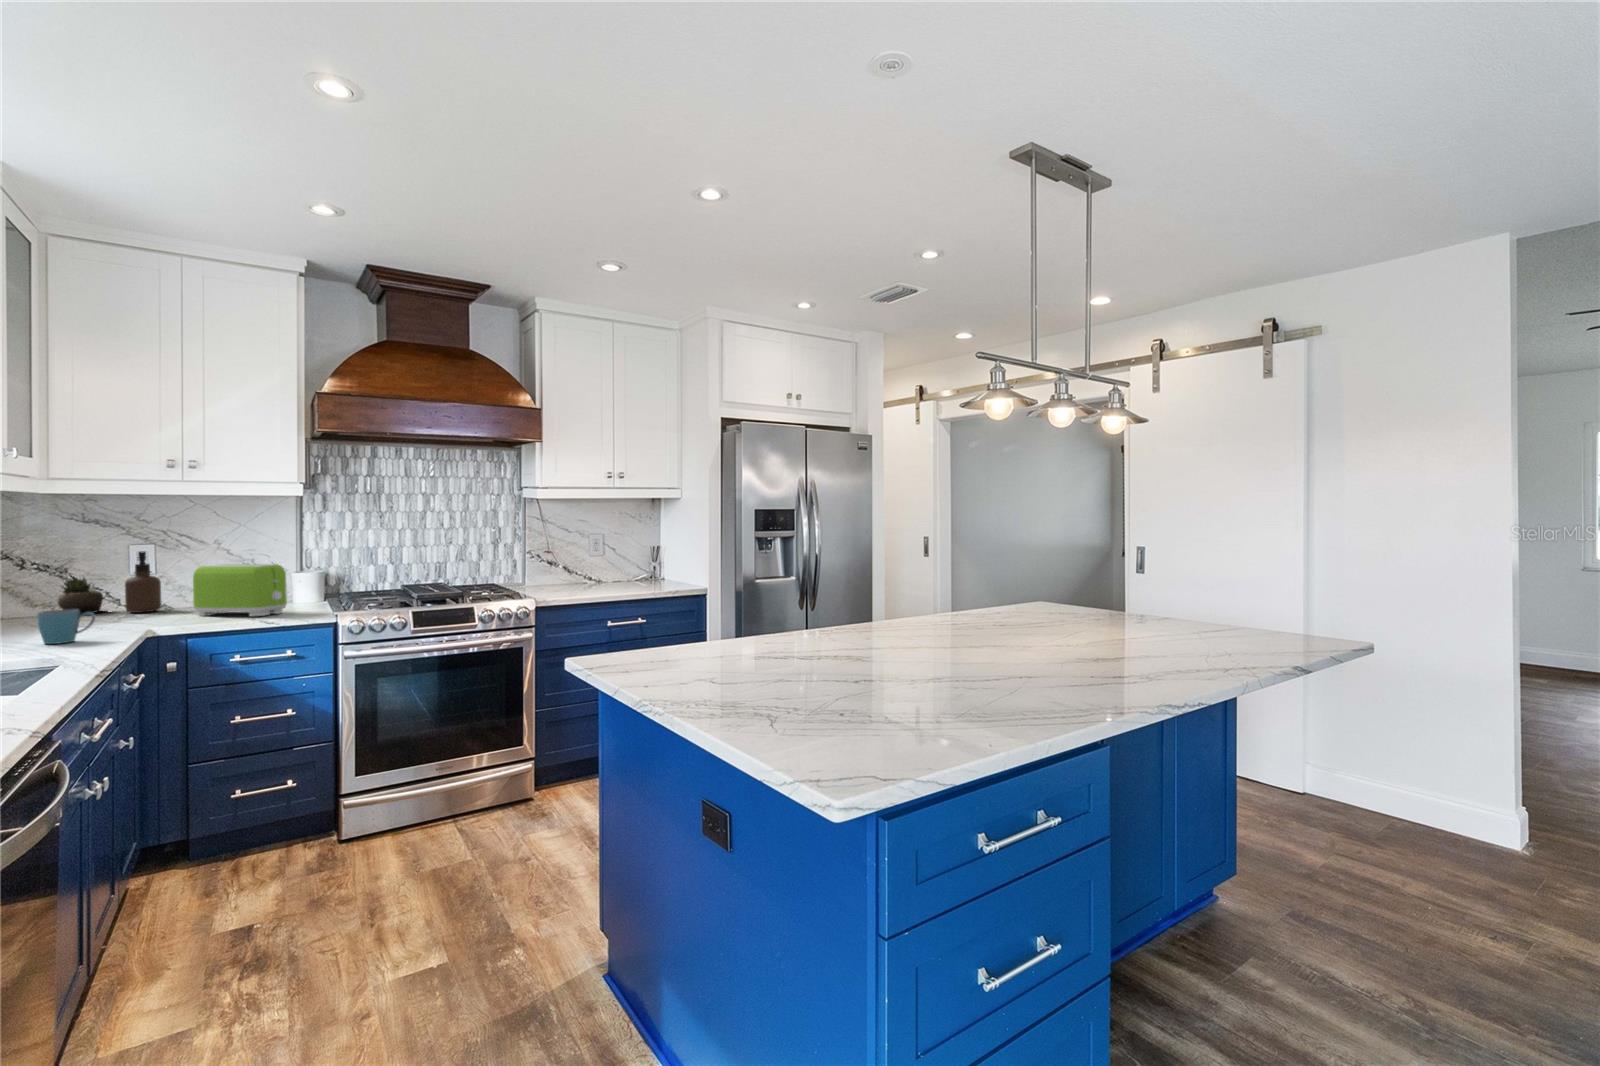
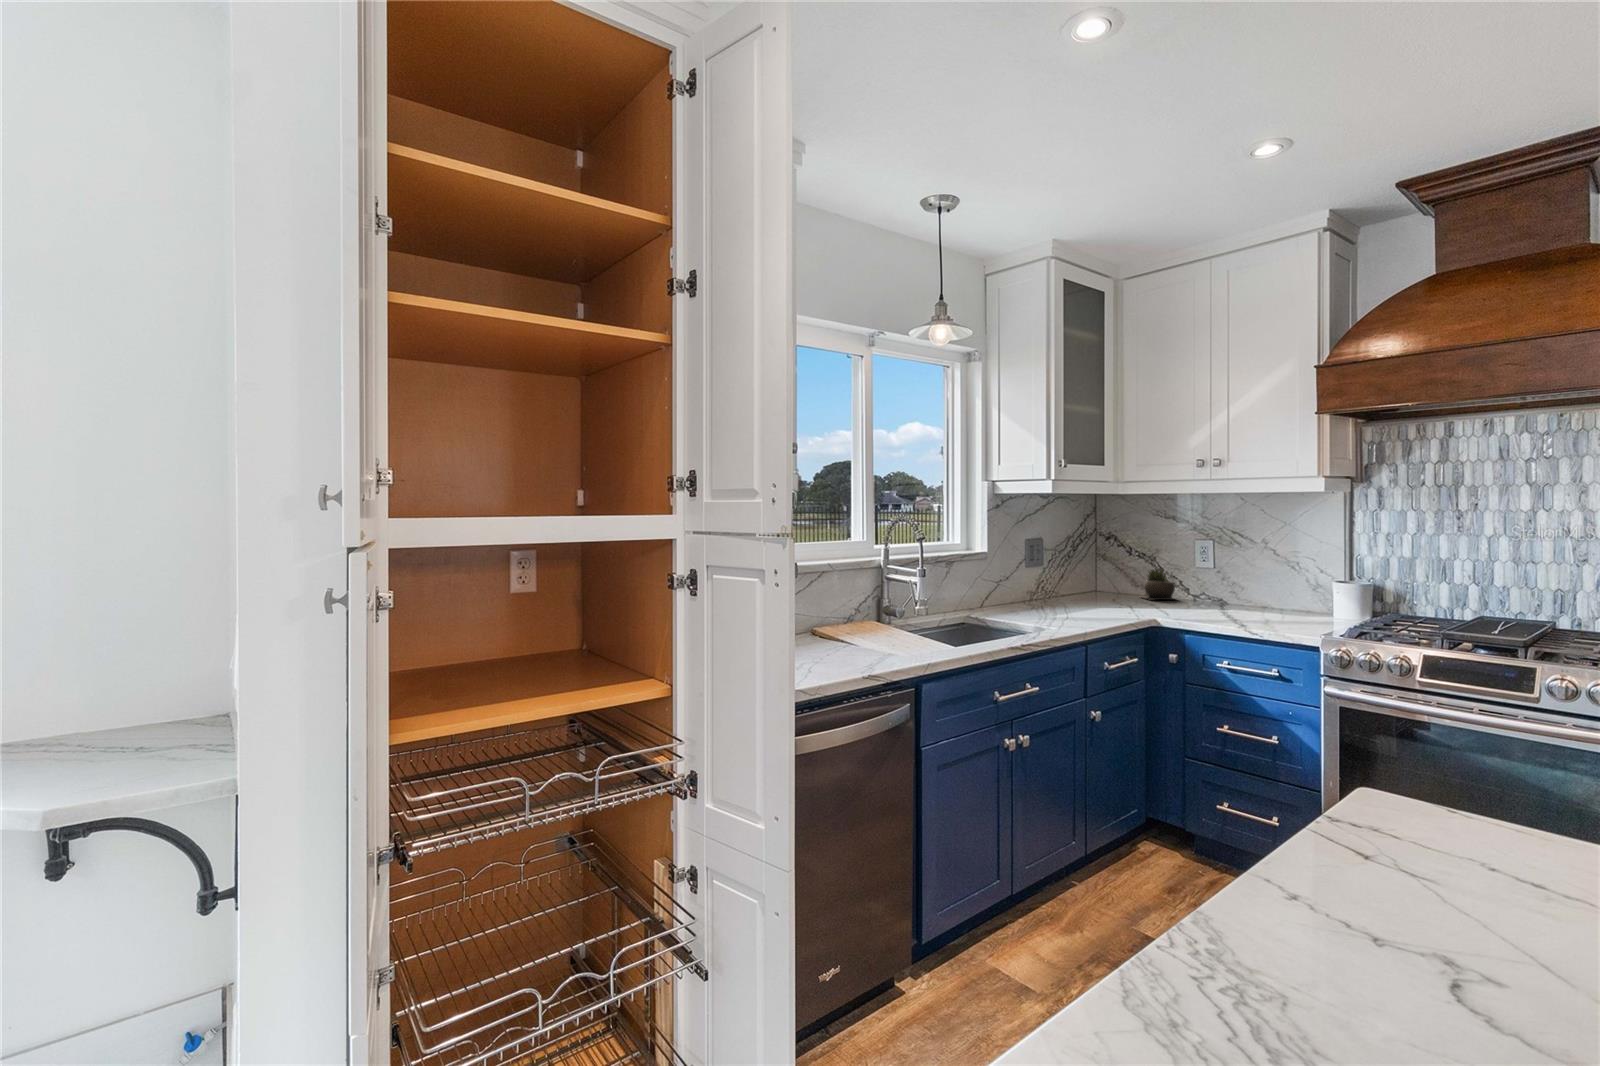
soap dispenser: present [125,552,161,613] -> none [1183,549,1210,605]
toaster: present [193,564,287,616] -> none [1216,566,1293,626]
mug: present [37,609,95,644] -> none [1072,595,1104,623]

